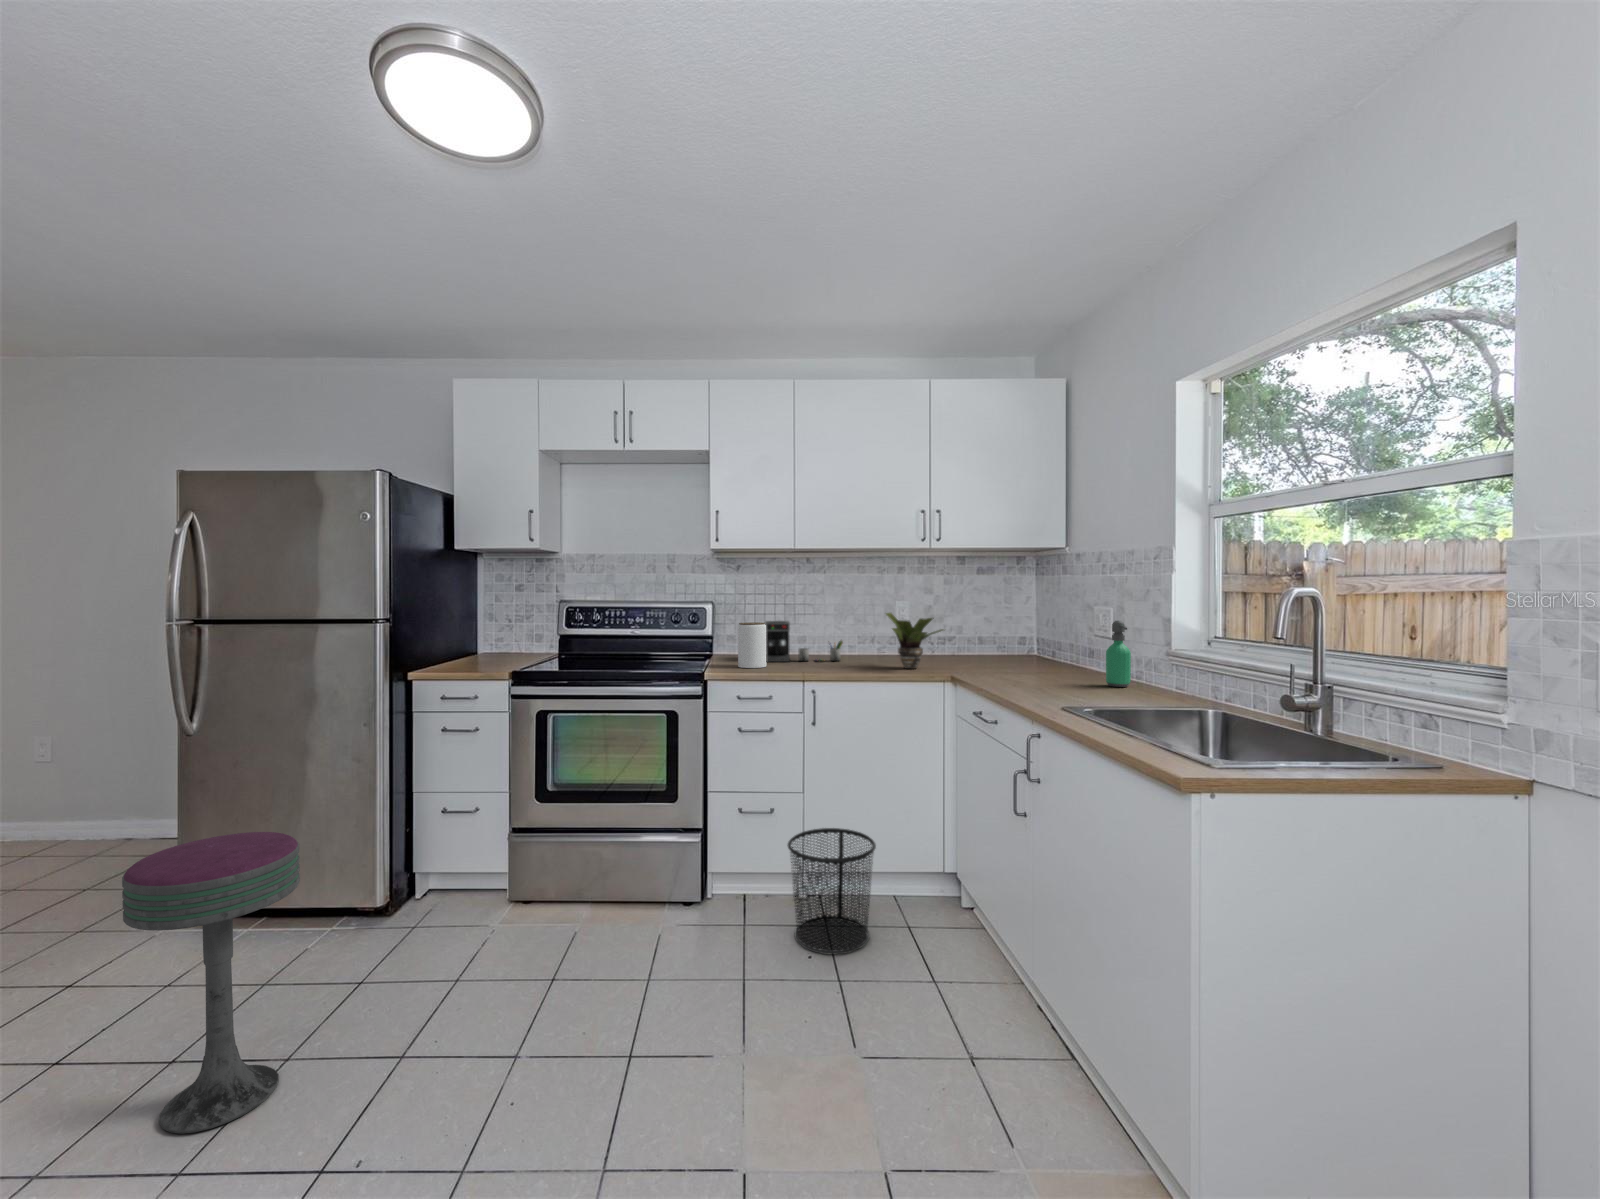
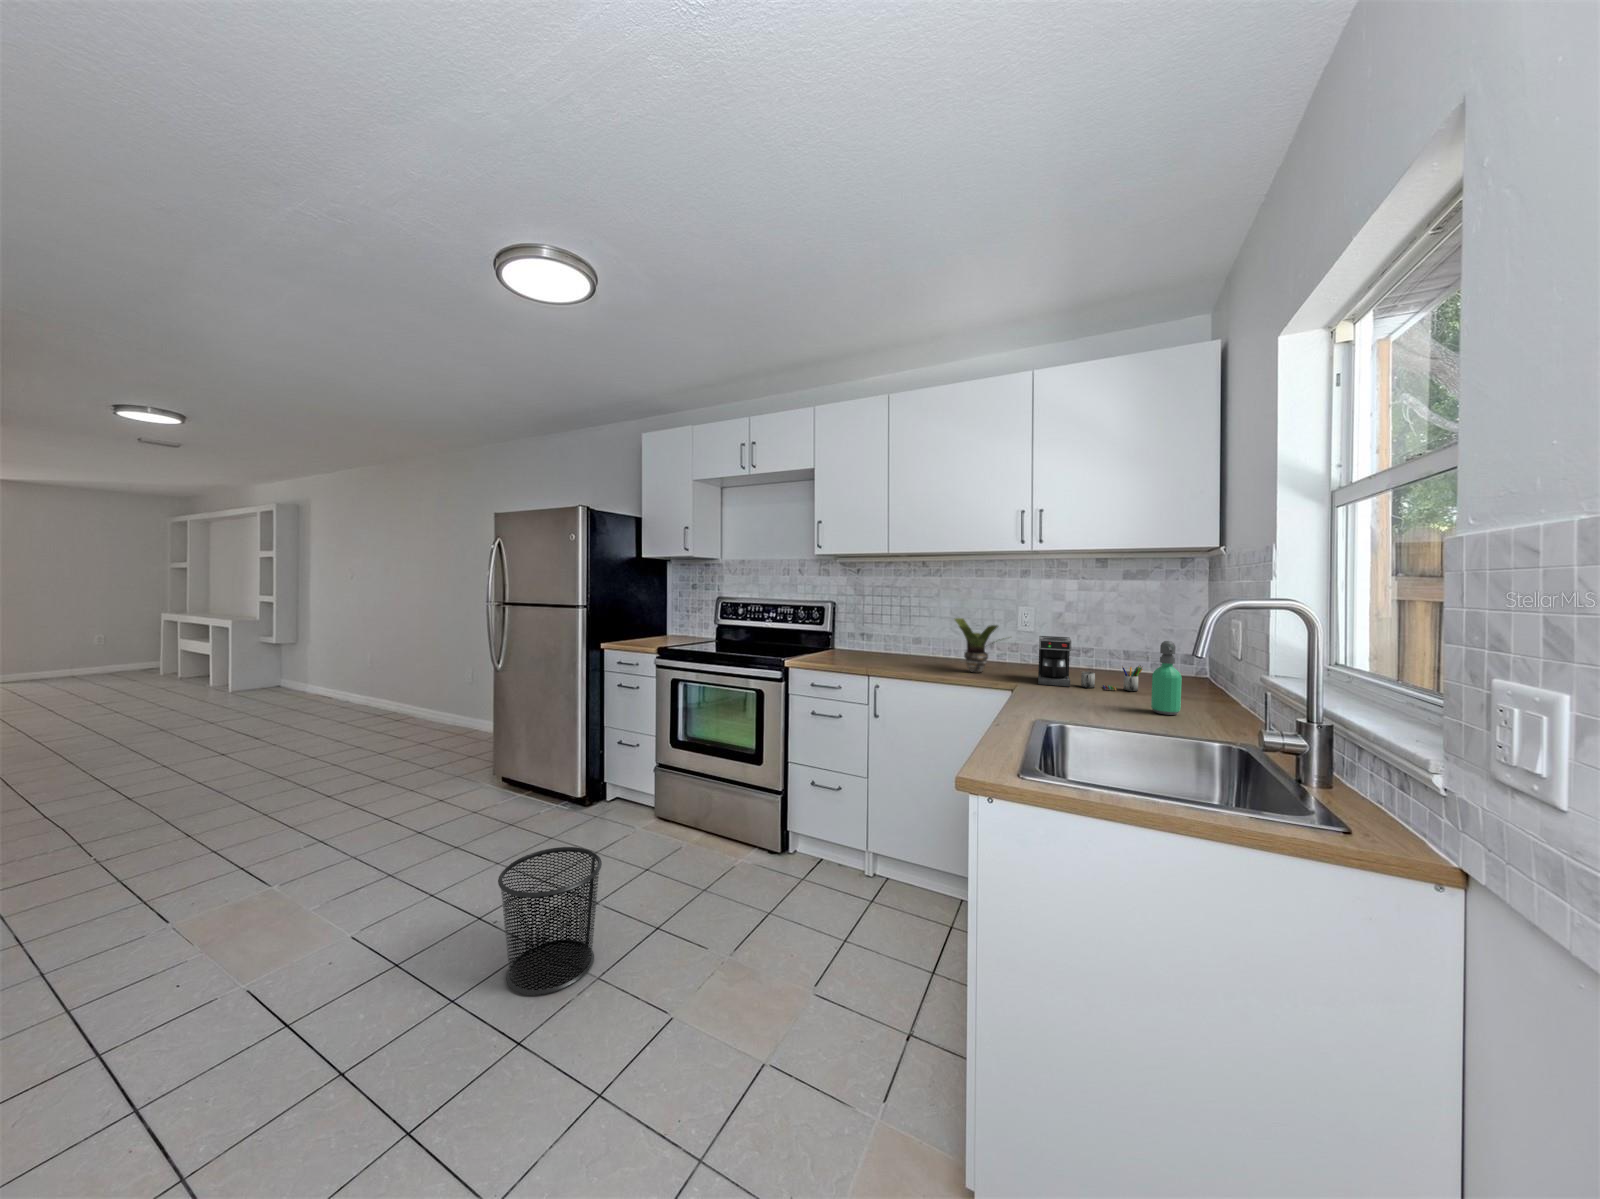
coffee maker: present [765,621,843,662] -> present [1038,636,1143,691]
jar: present [738,622,767,668] -> none [827,621,852,660]
waste bin: present [787,828,876,954] -> present [498,847,602,995]
bar stool: present [122,832,300,1134] -> none [358,745,464,930]

